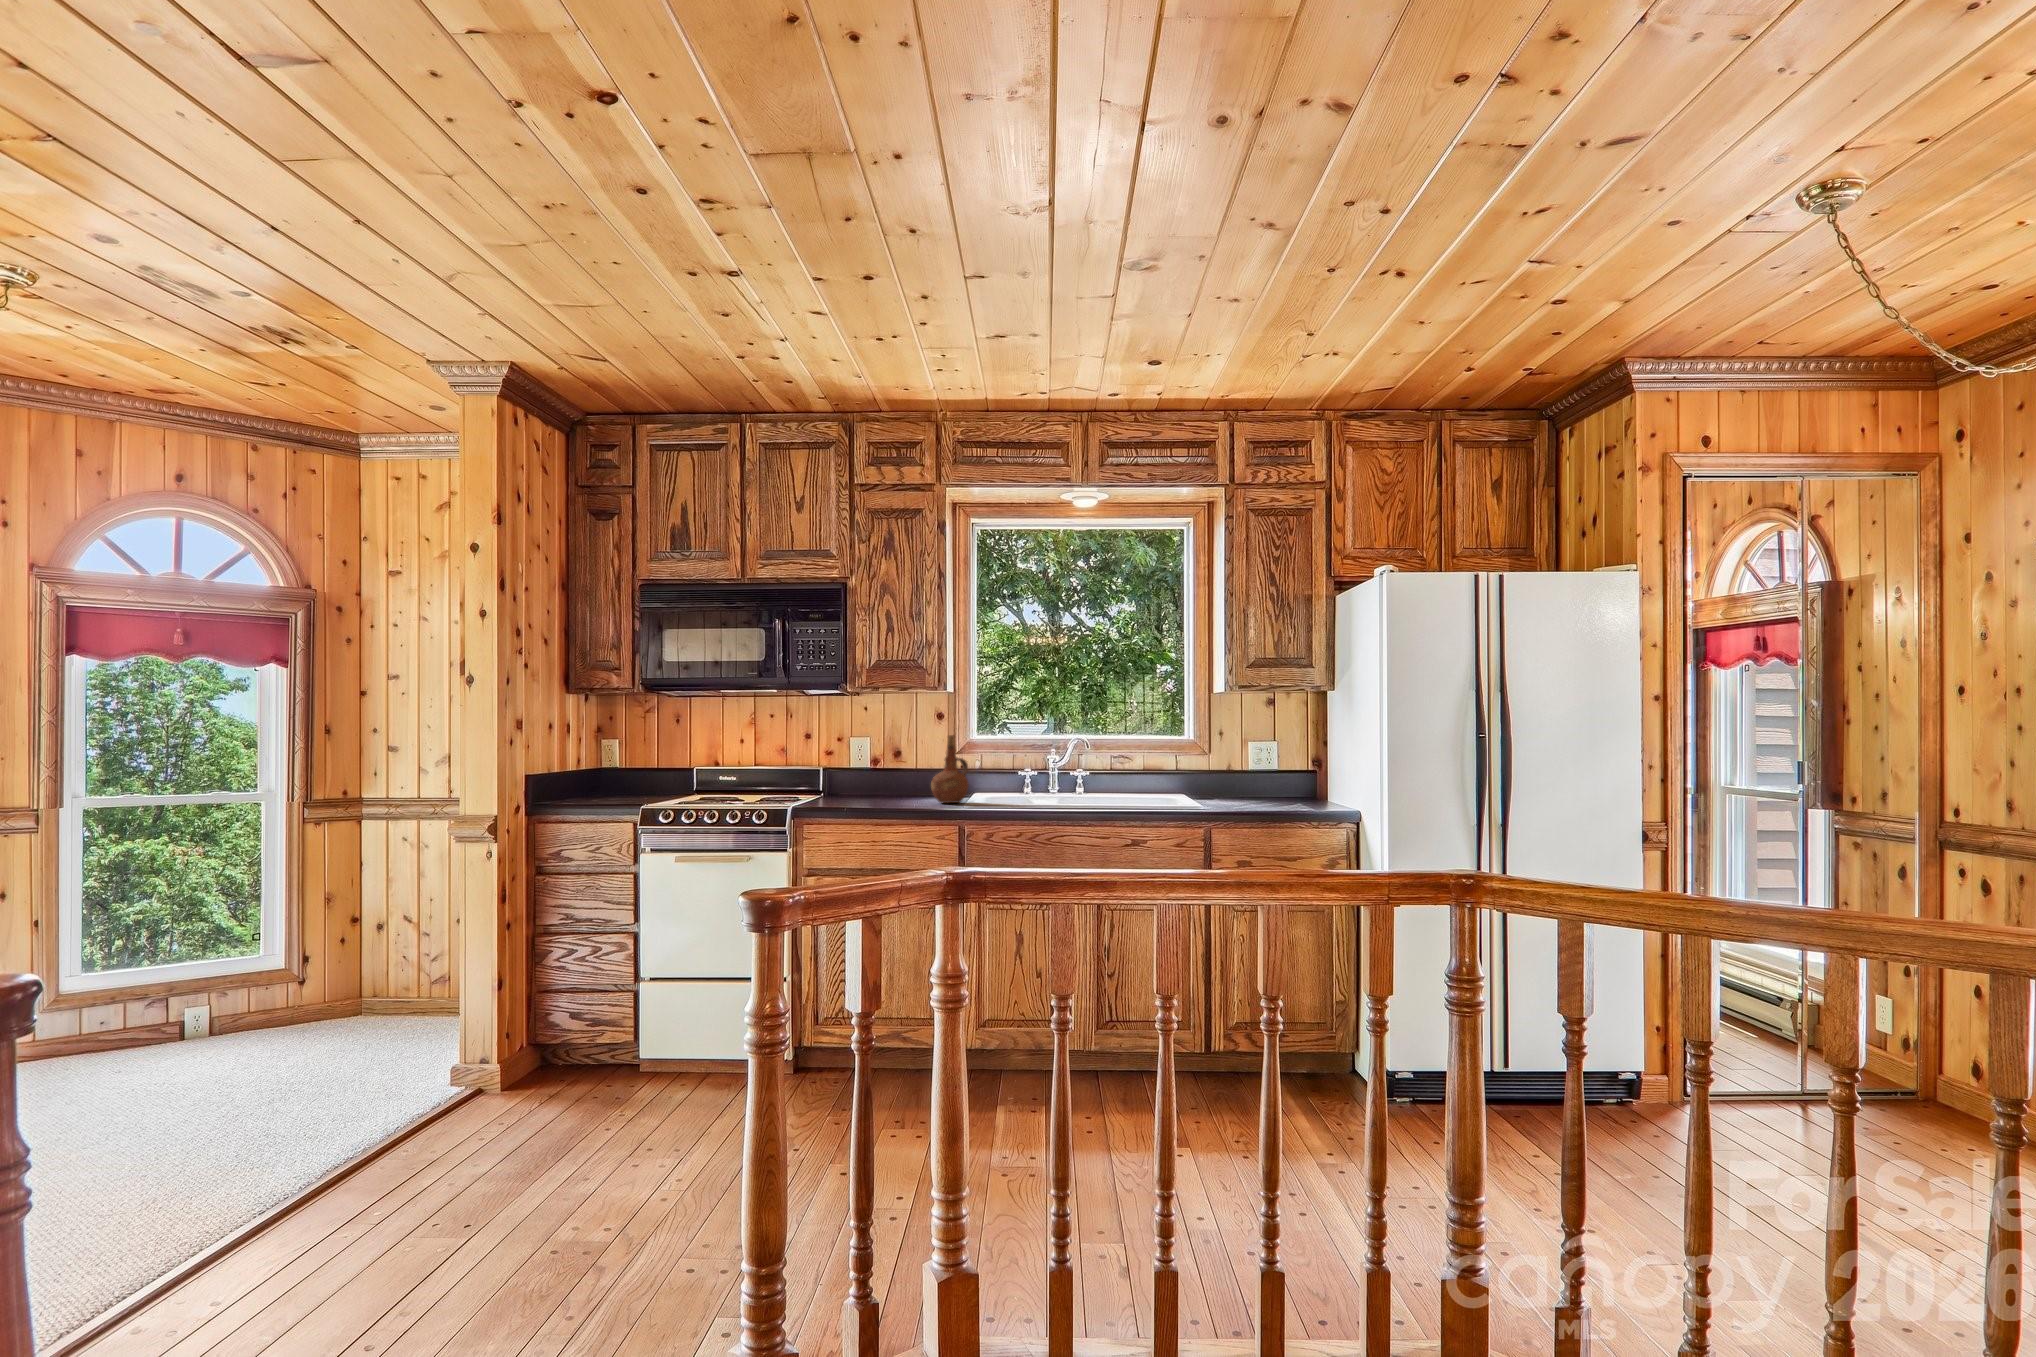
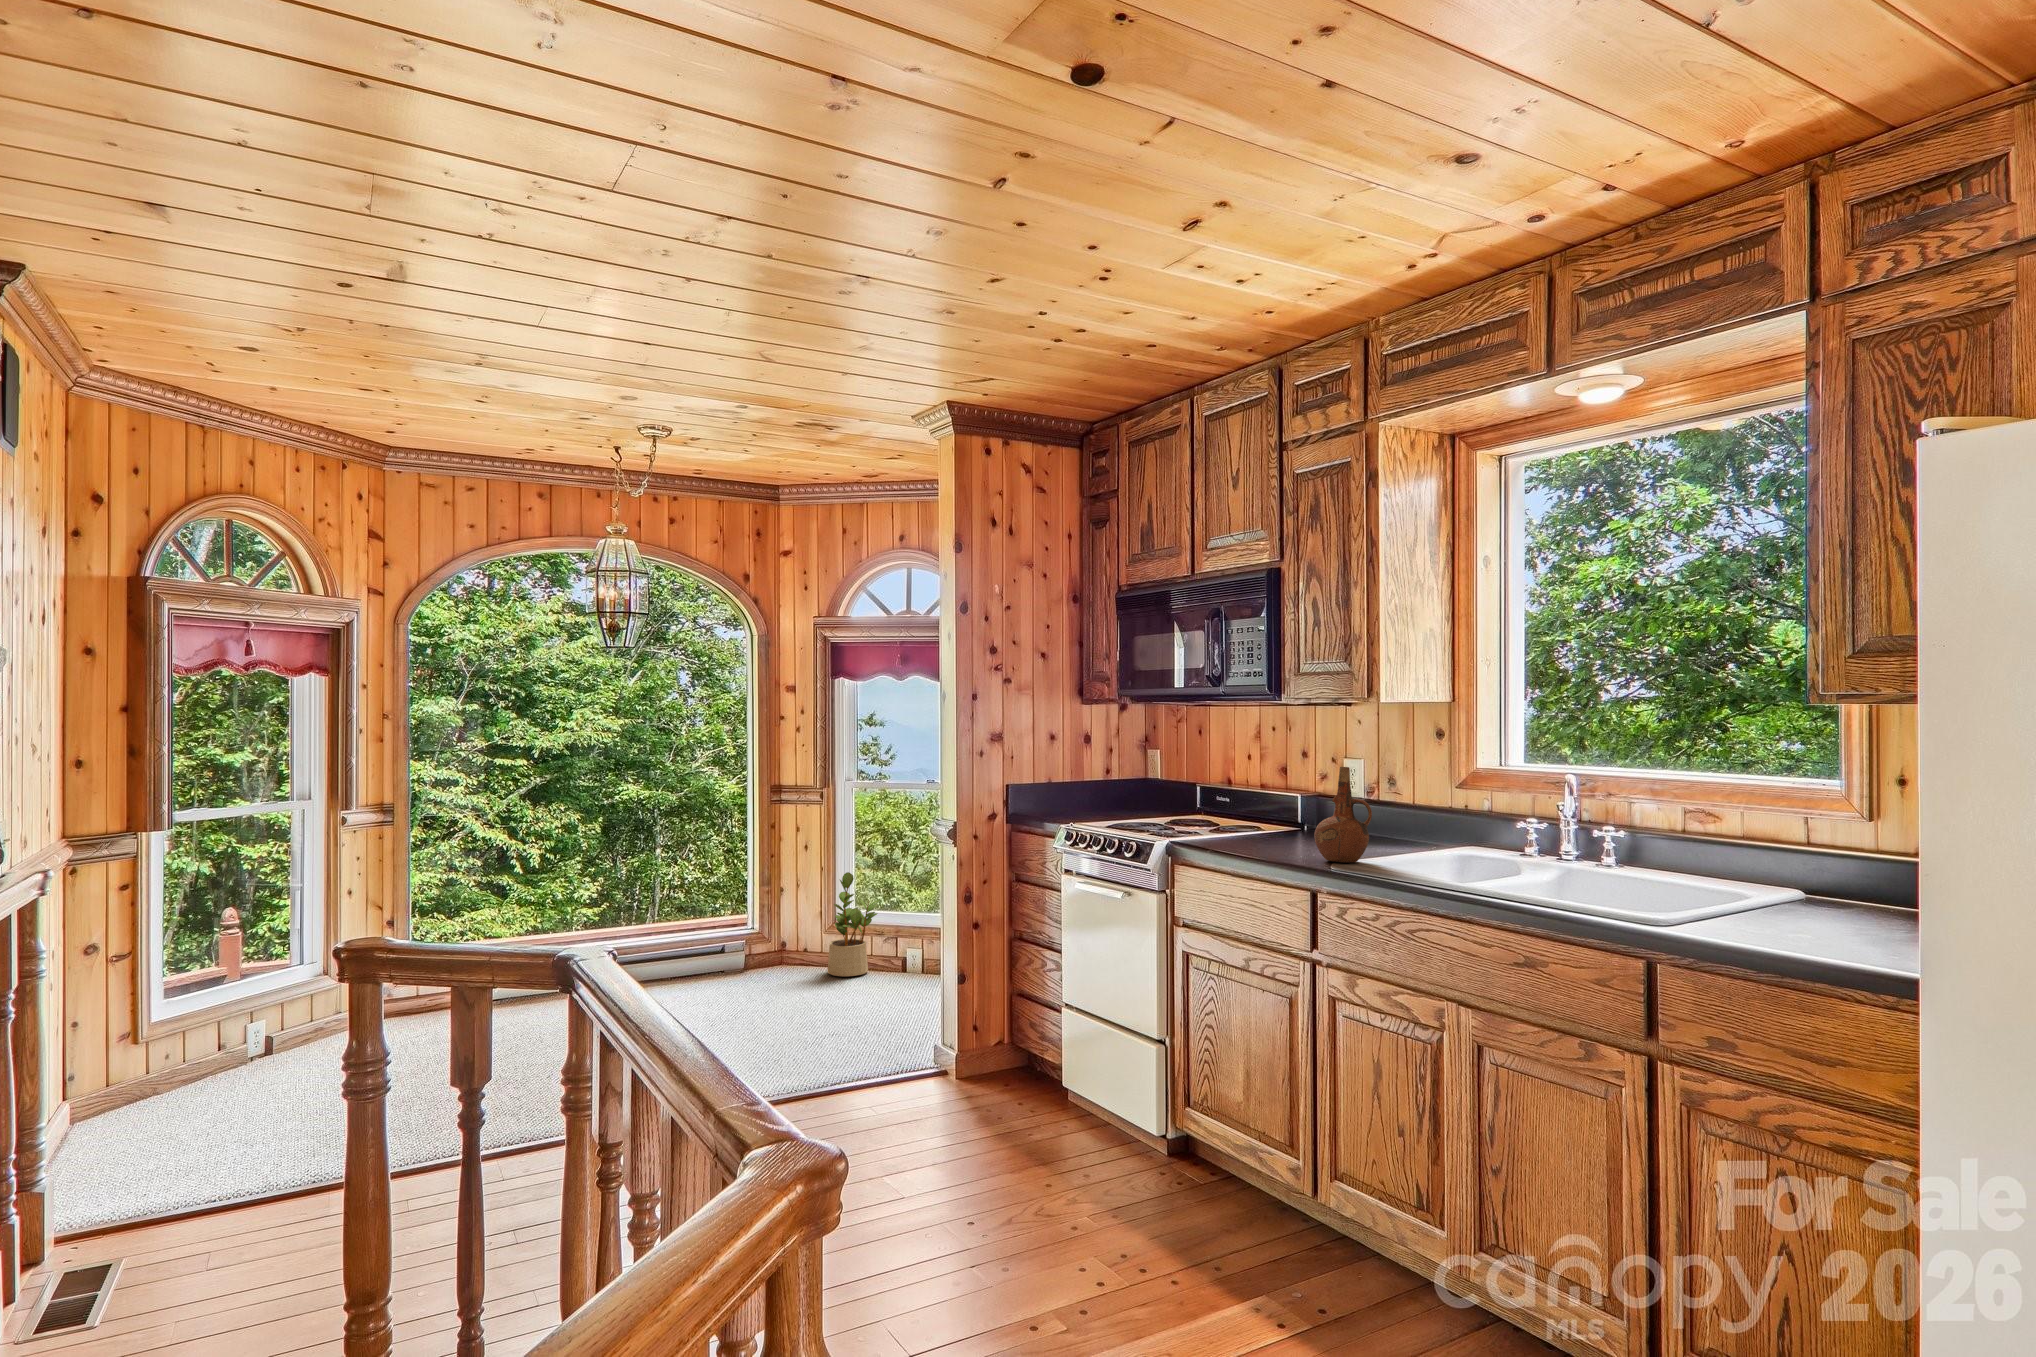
potted plant: none [62,922,148,1064] -> present [828,872,880,976]

